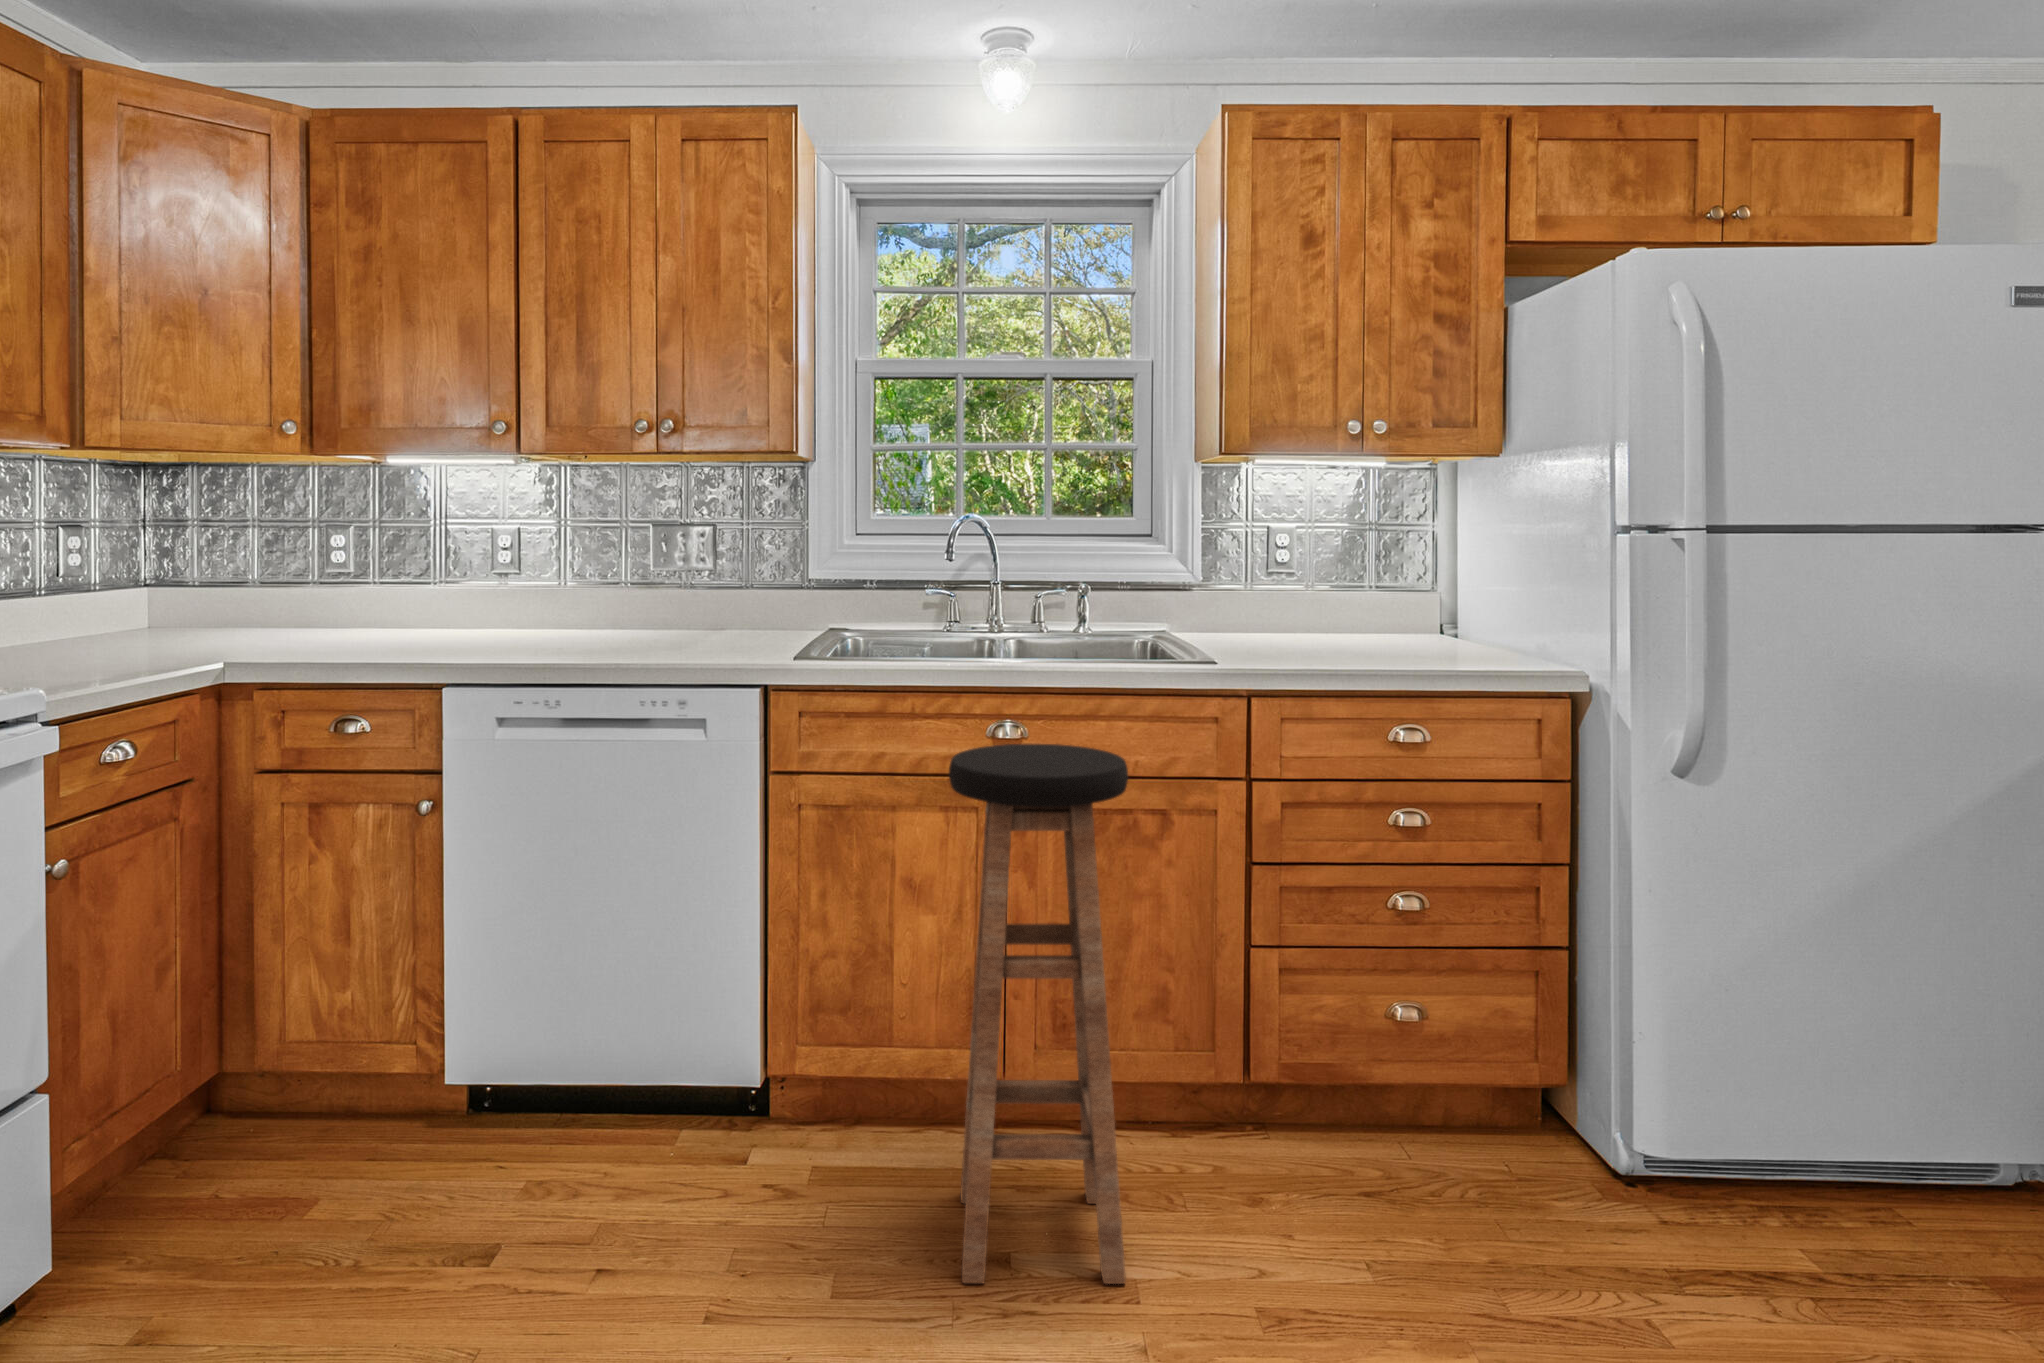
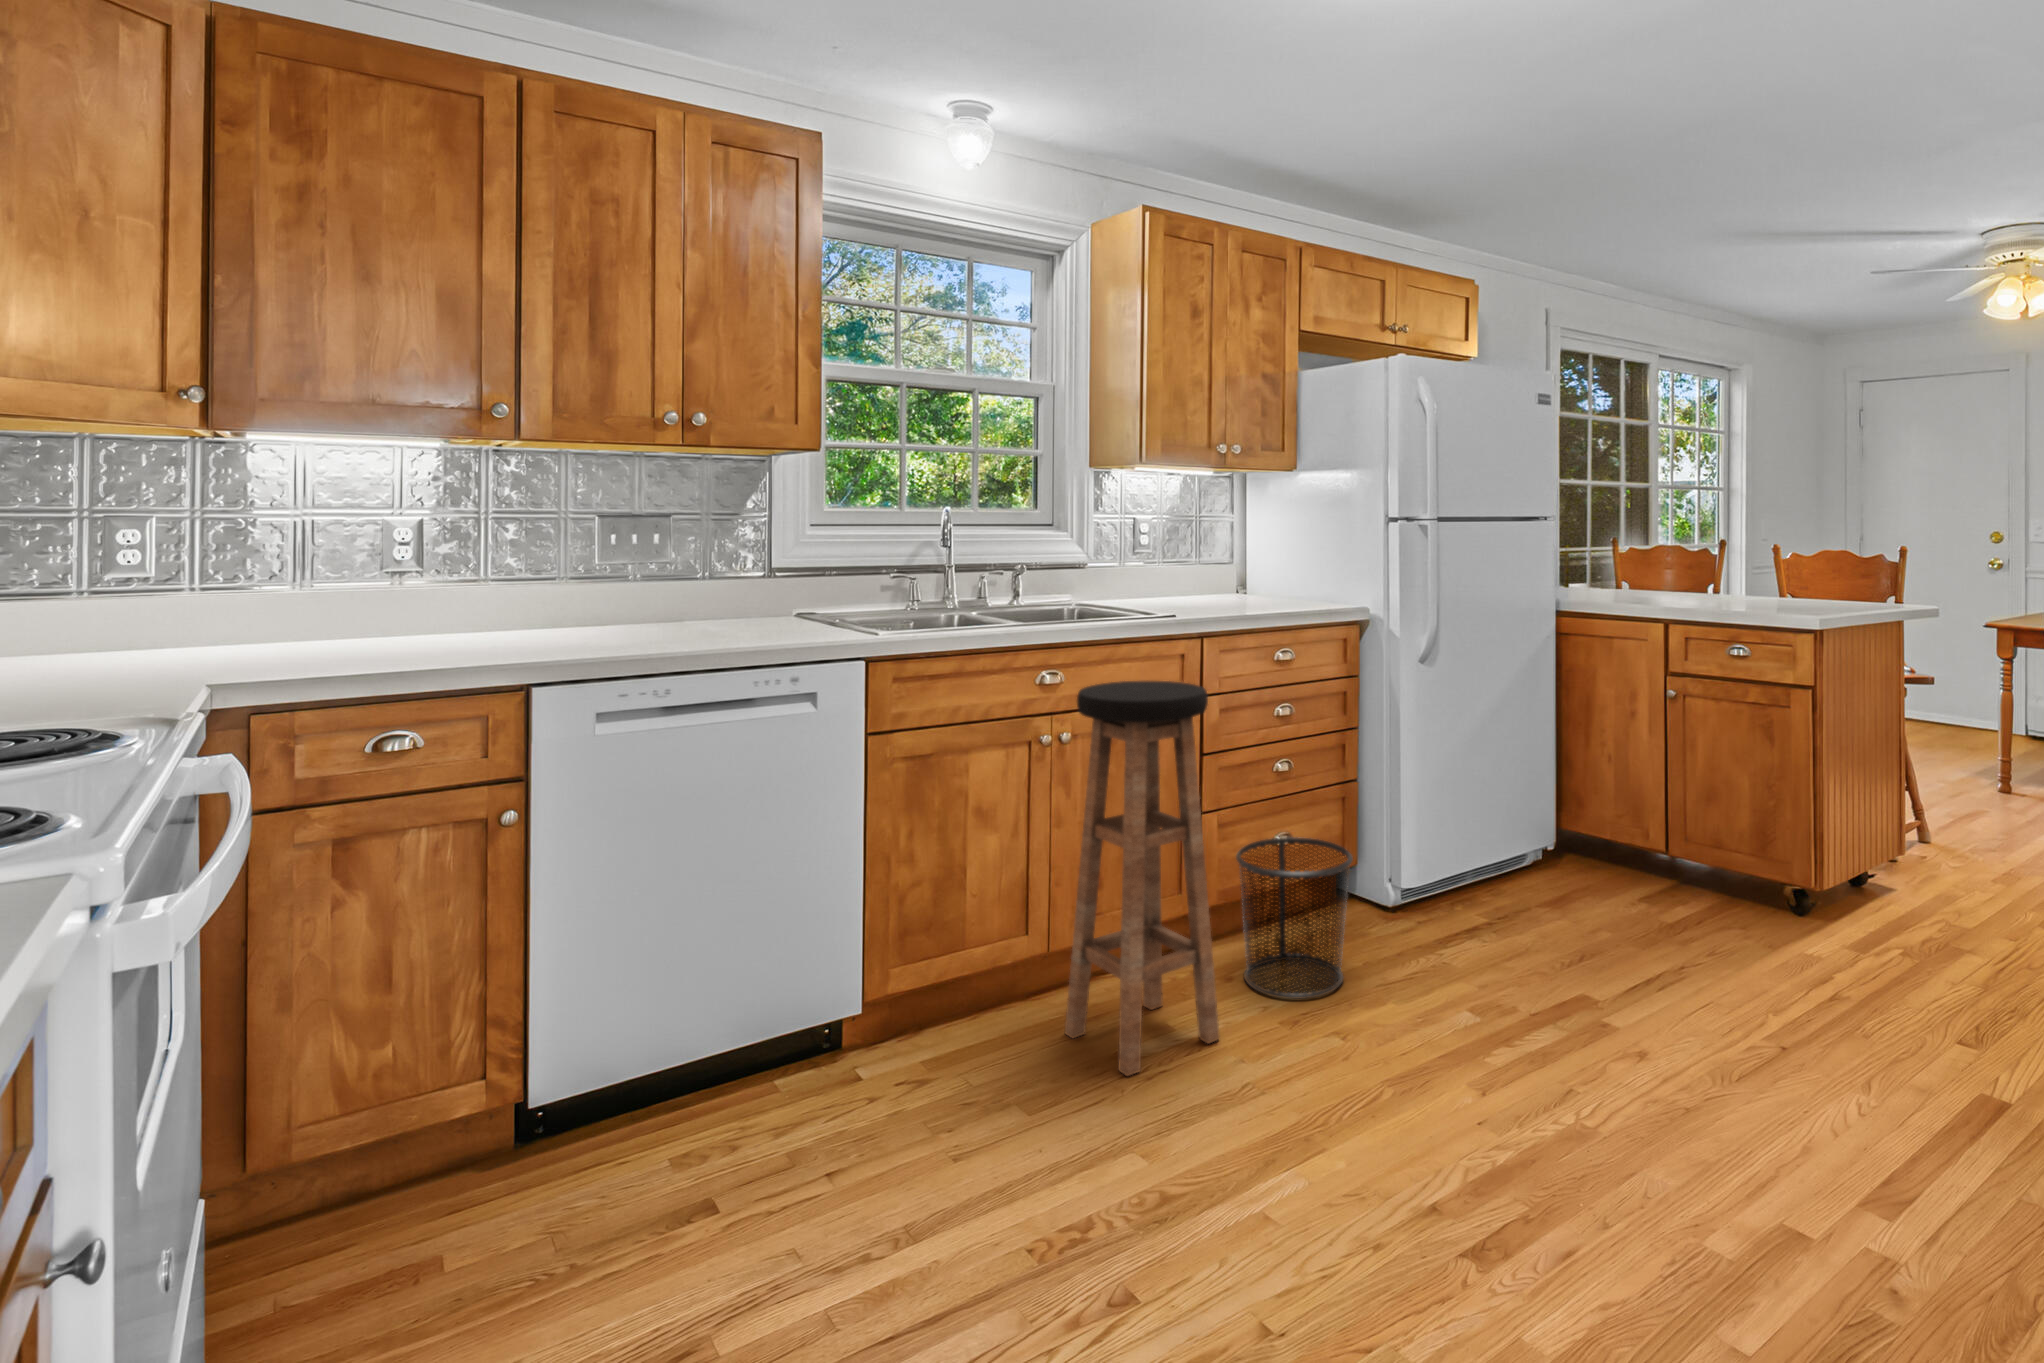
waste bin: none [1233,1007,1423,1280] -> present [1236,837,1353,999]

